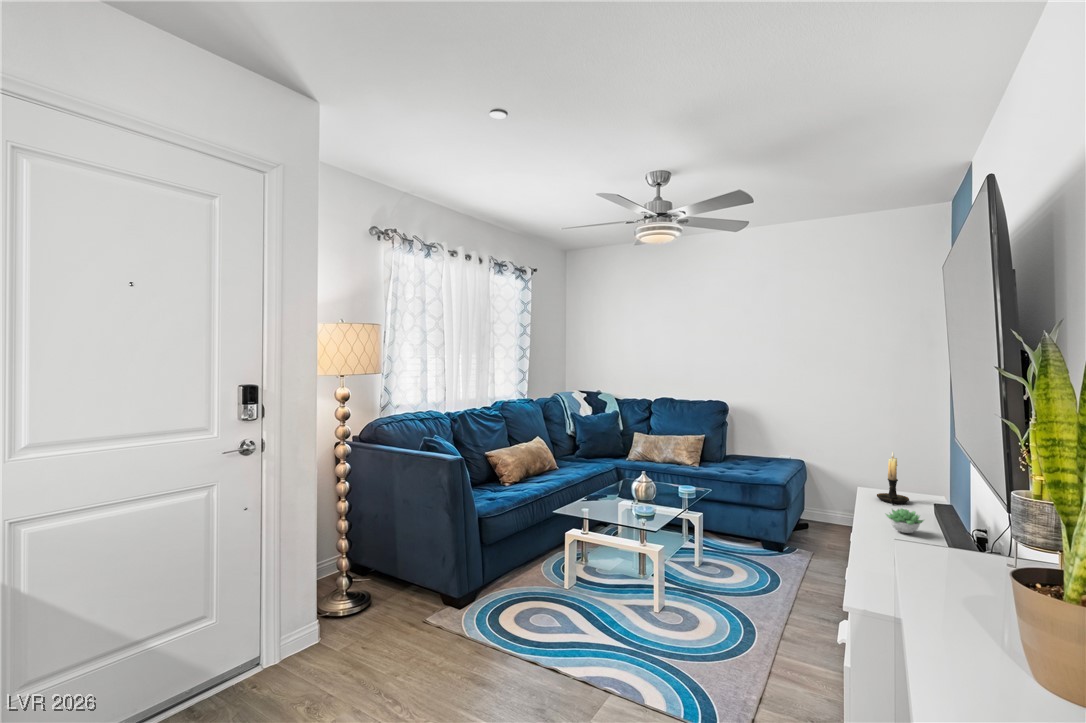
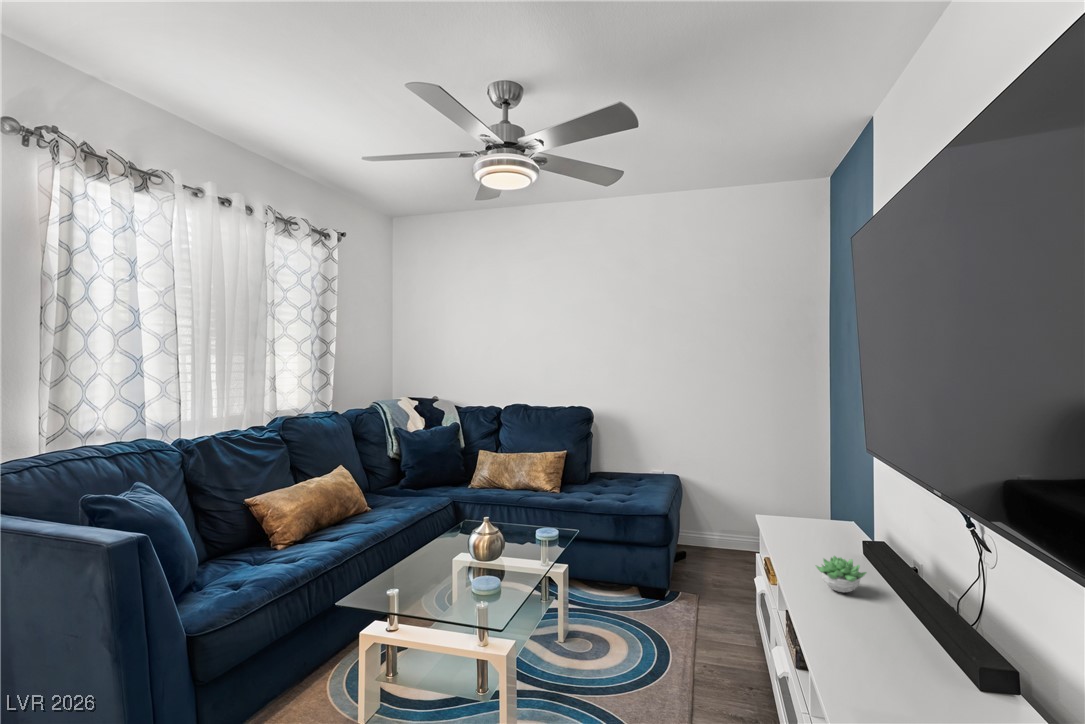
candle holder: present [877,452,909,504] -> none [782,469,821,539]

